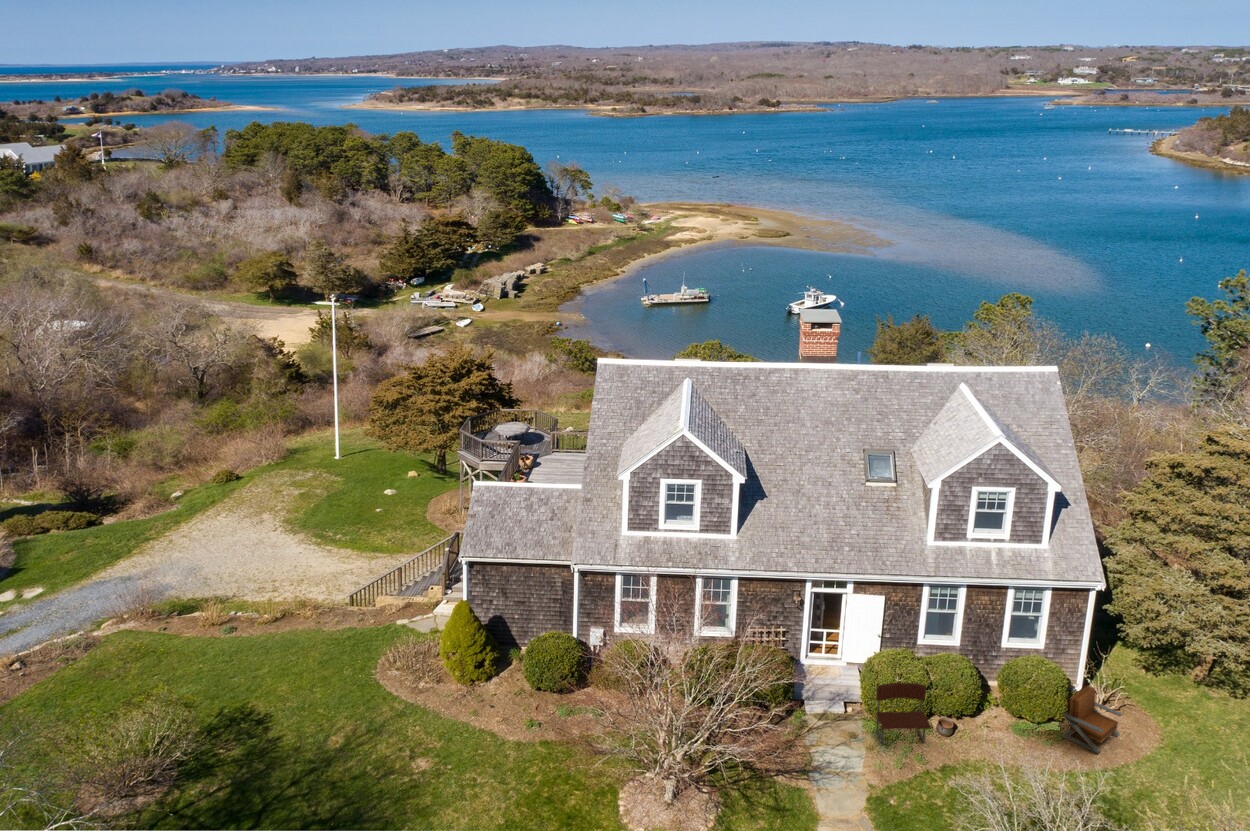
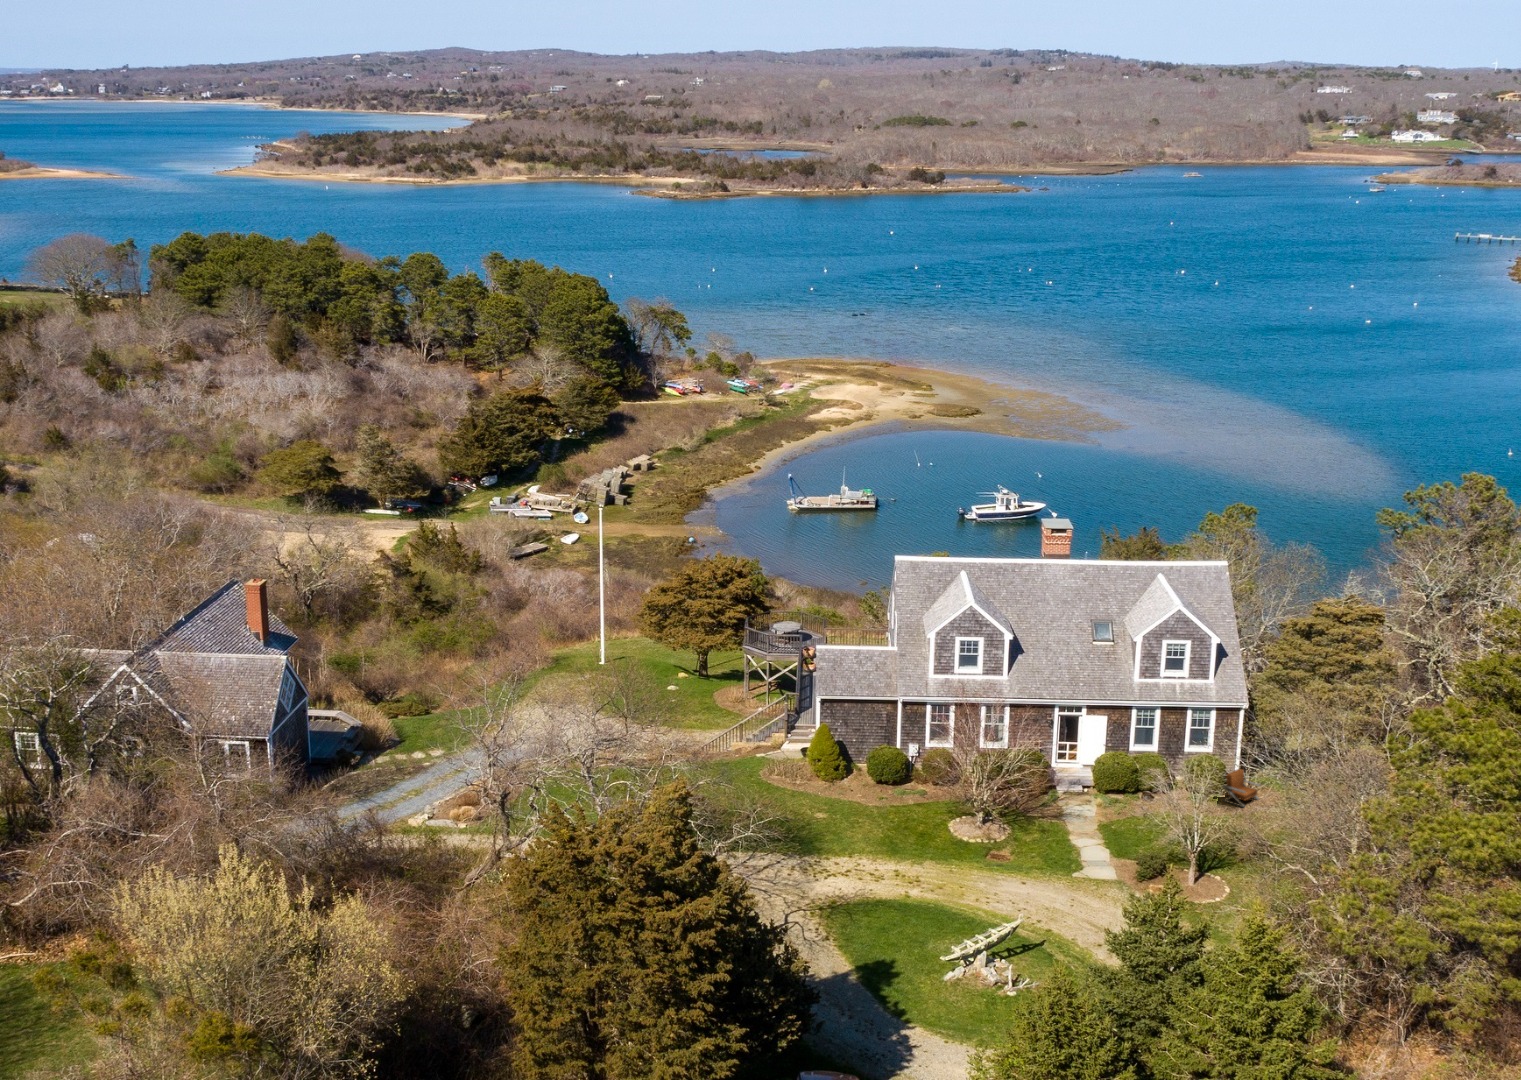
bench: present [876,683,931,743] -> none [1103,767,1138,806]

